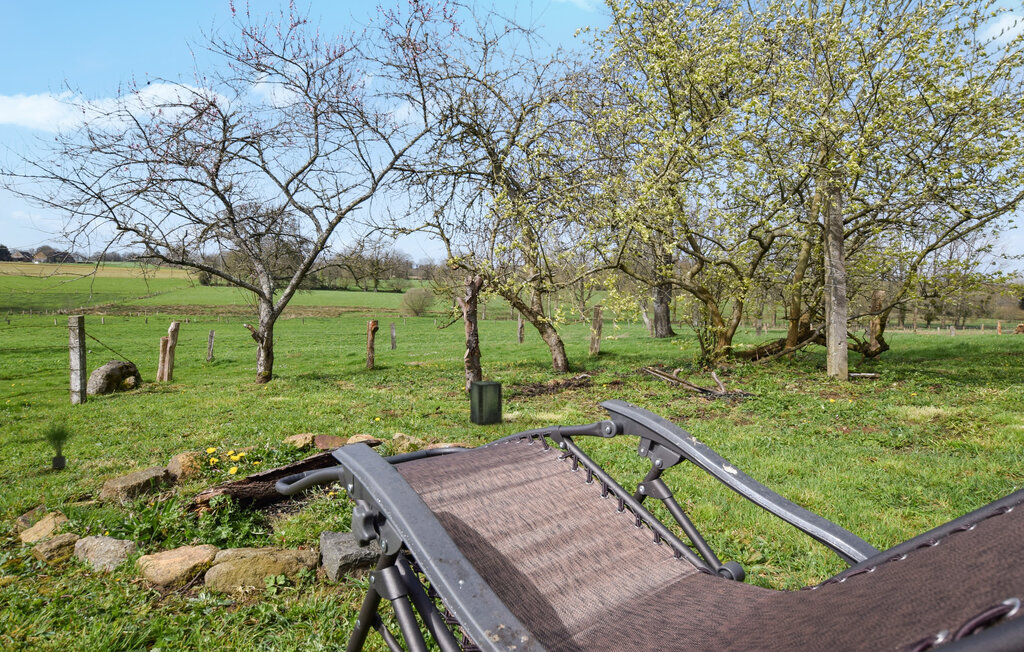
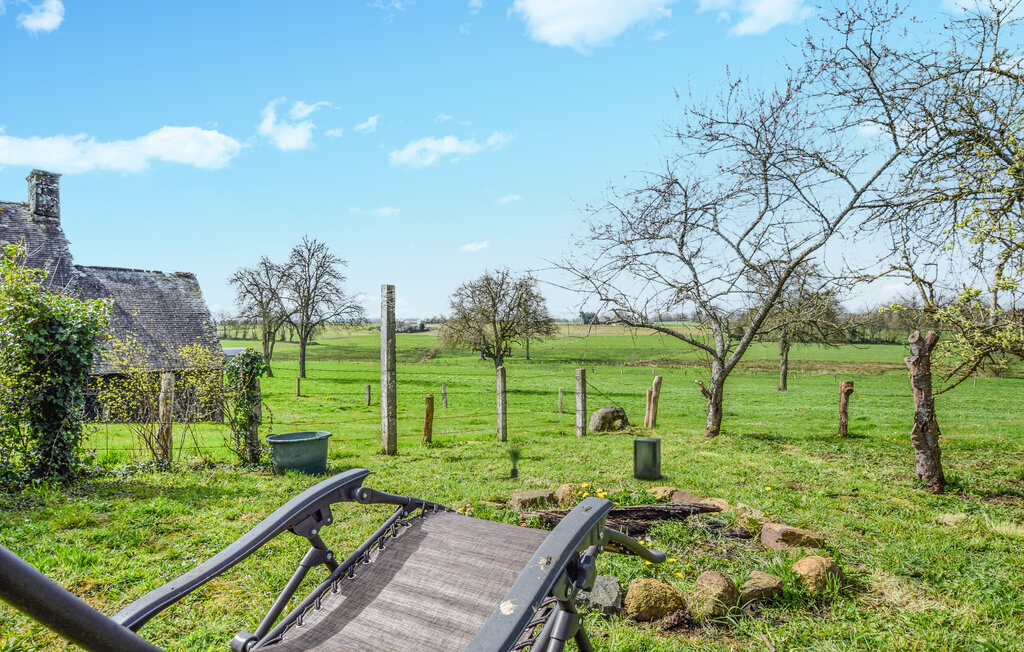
storage box: present [470,381,502,425] -> present [634,437,661,479]

